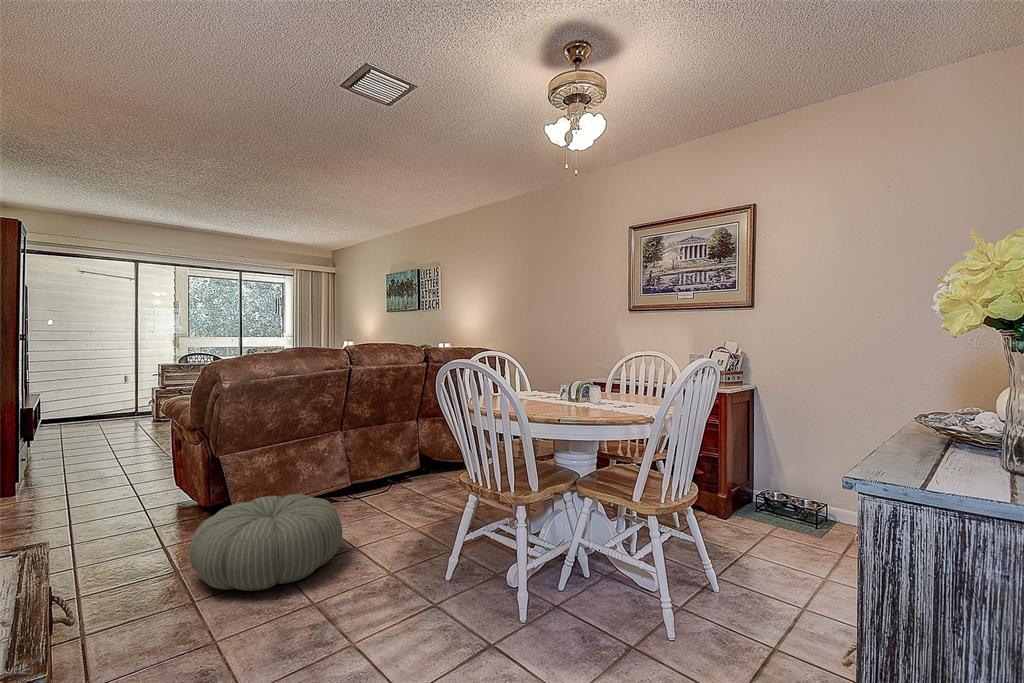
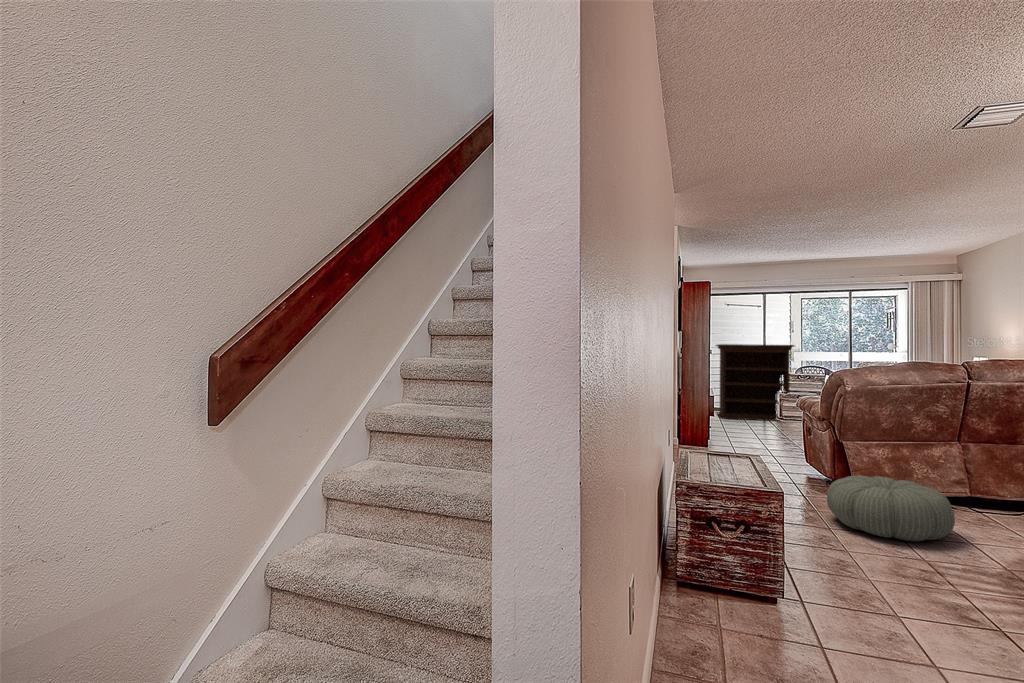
bookshelf: none [58,328,178,433] -> present [716,344,795,421]

